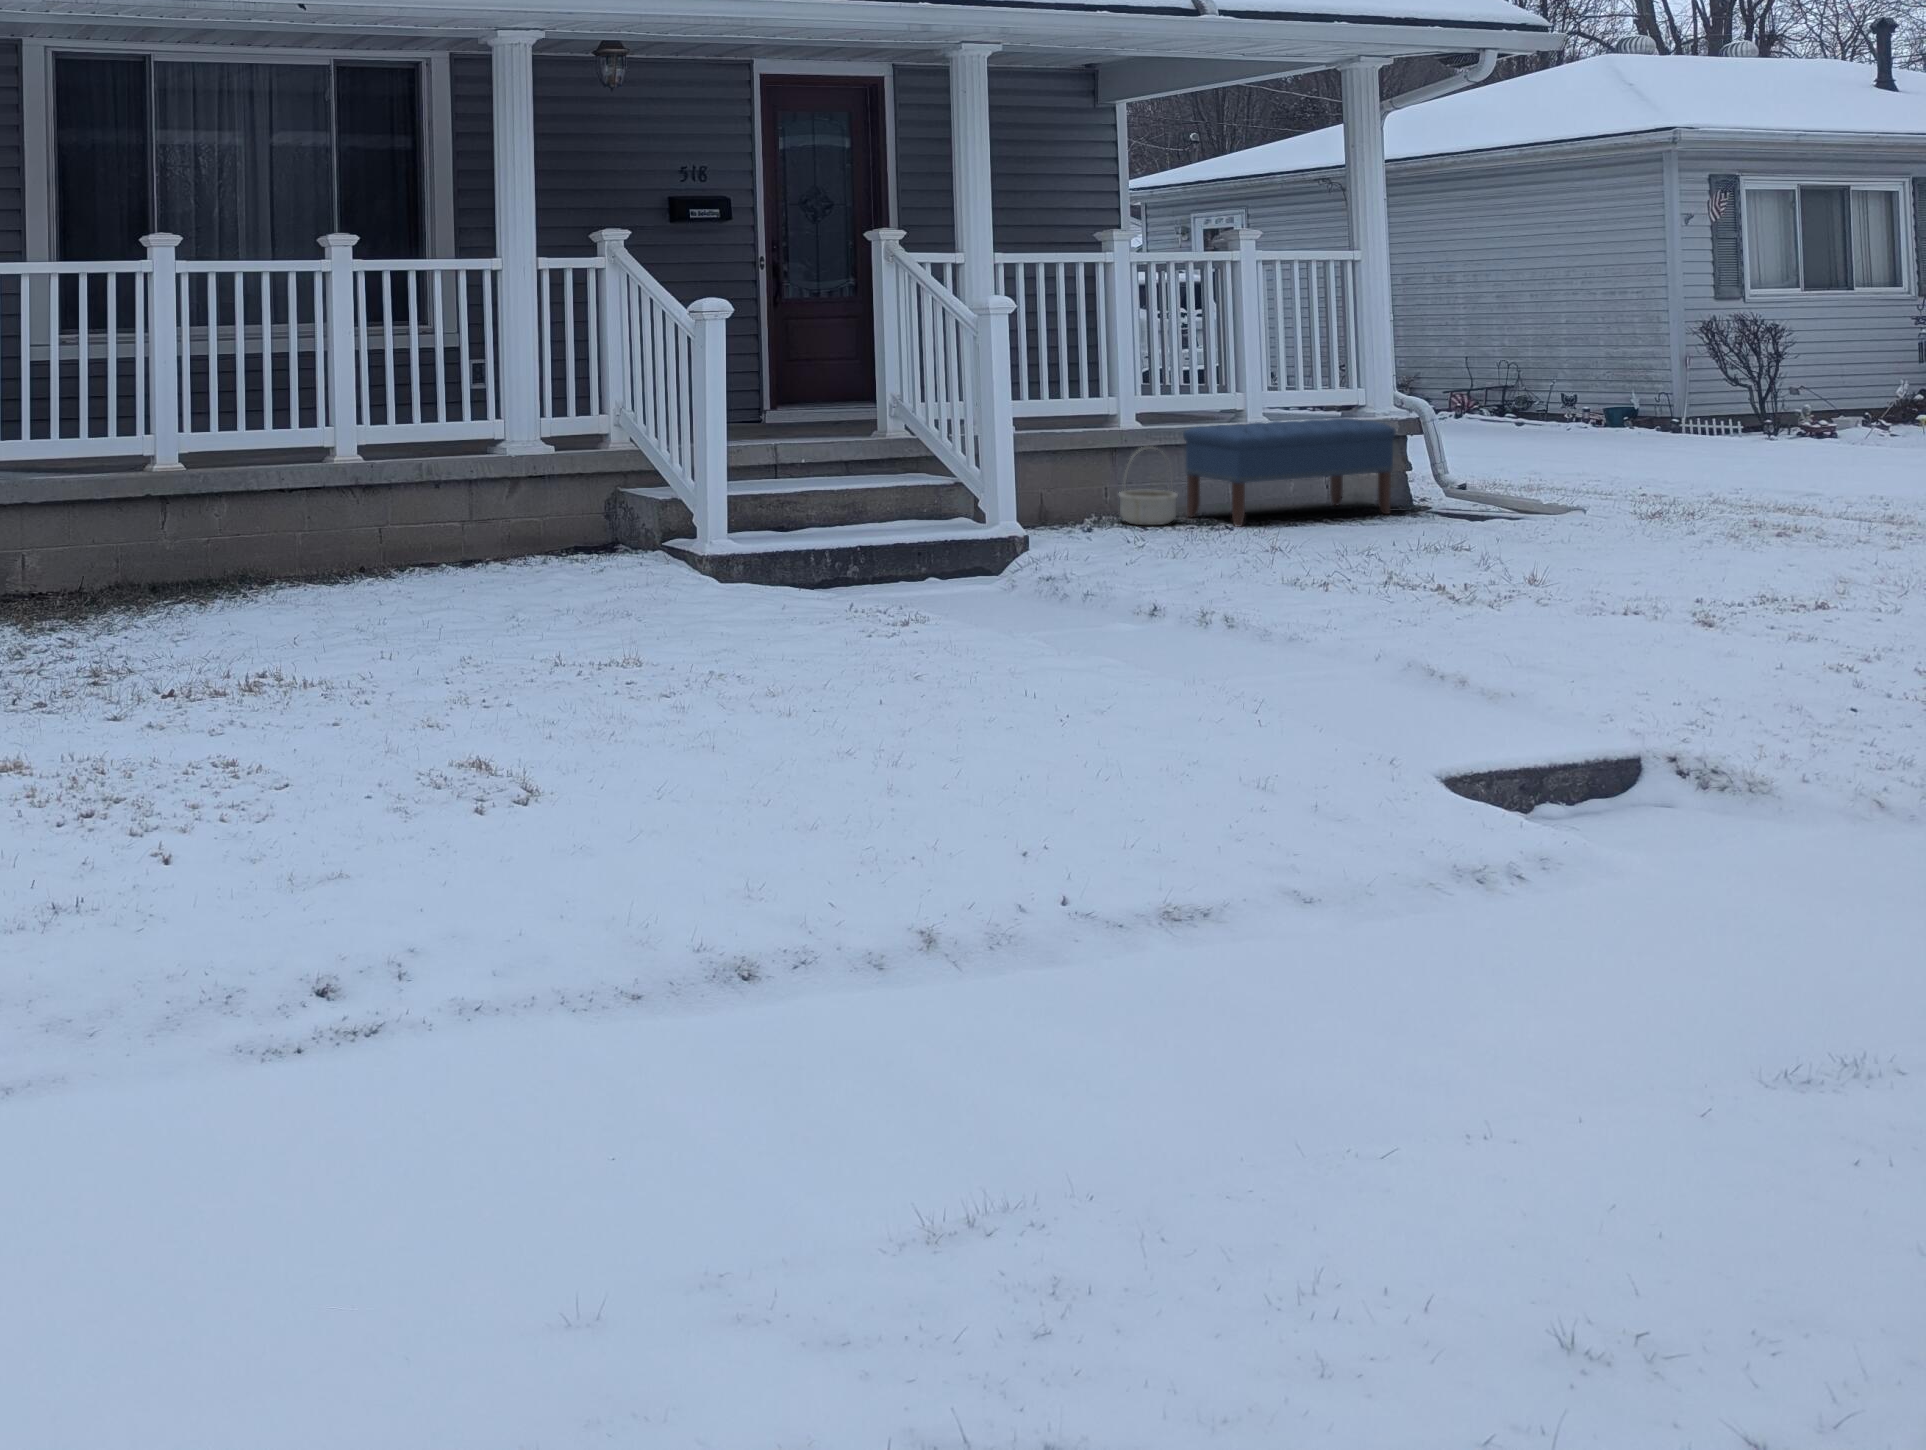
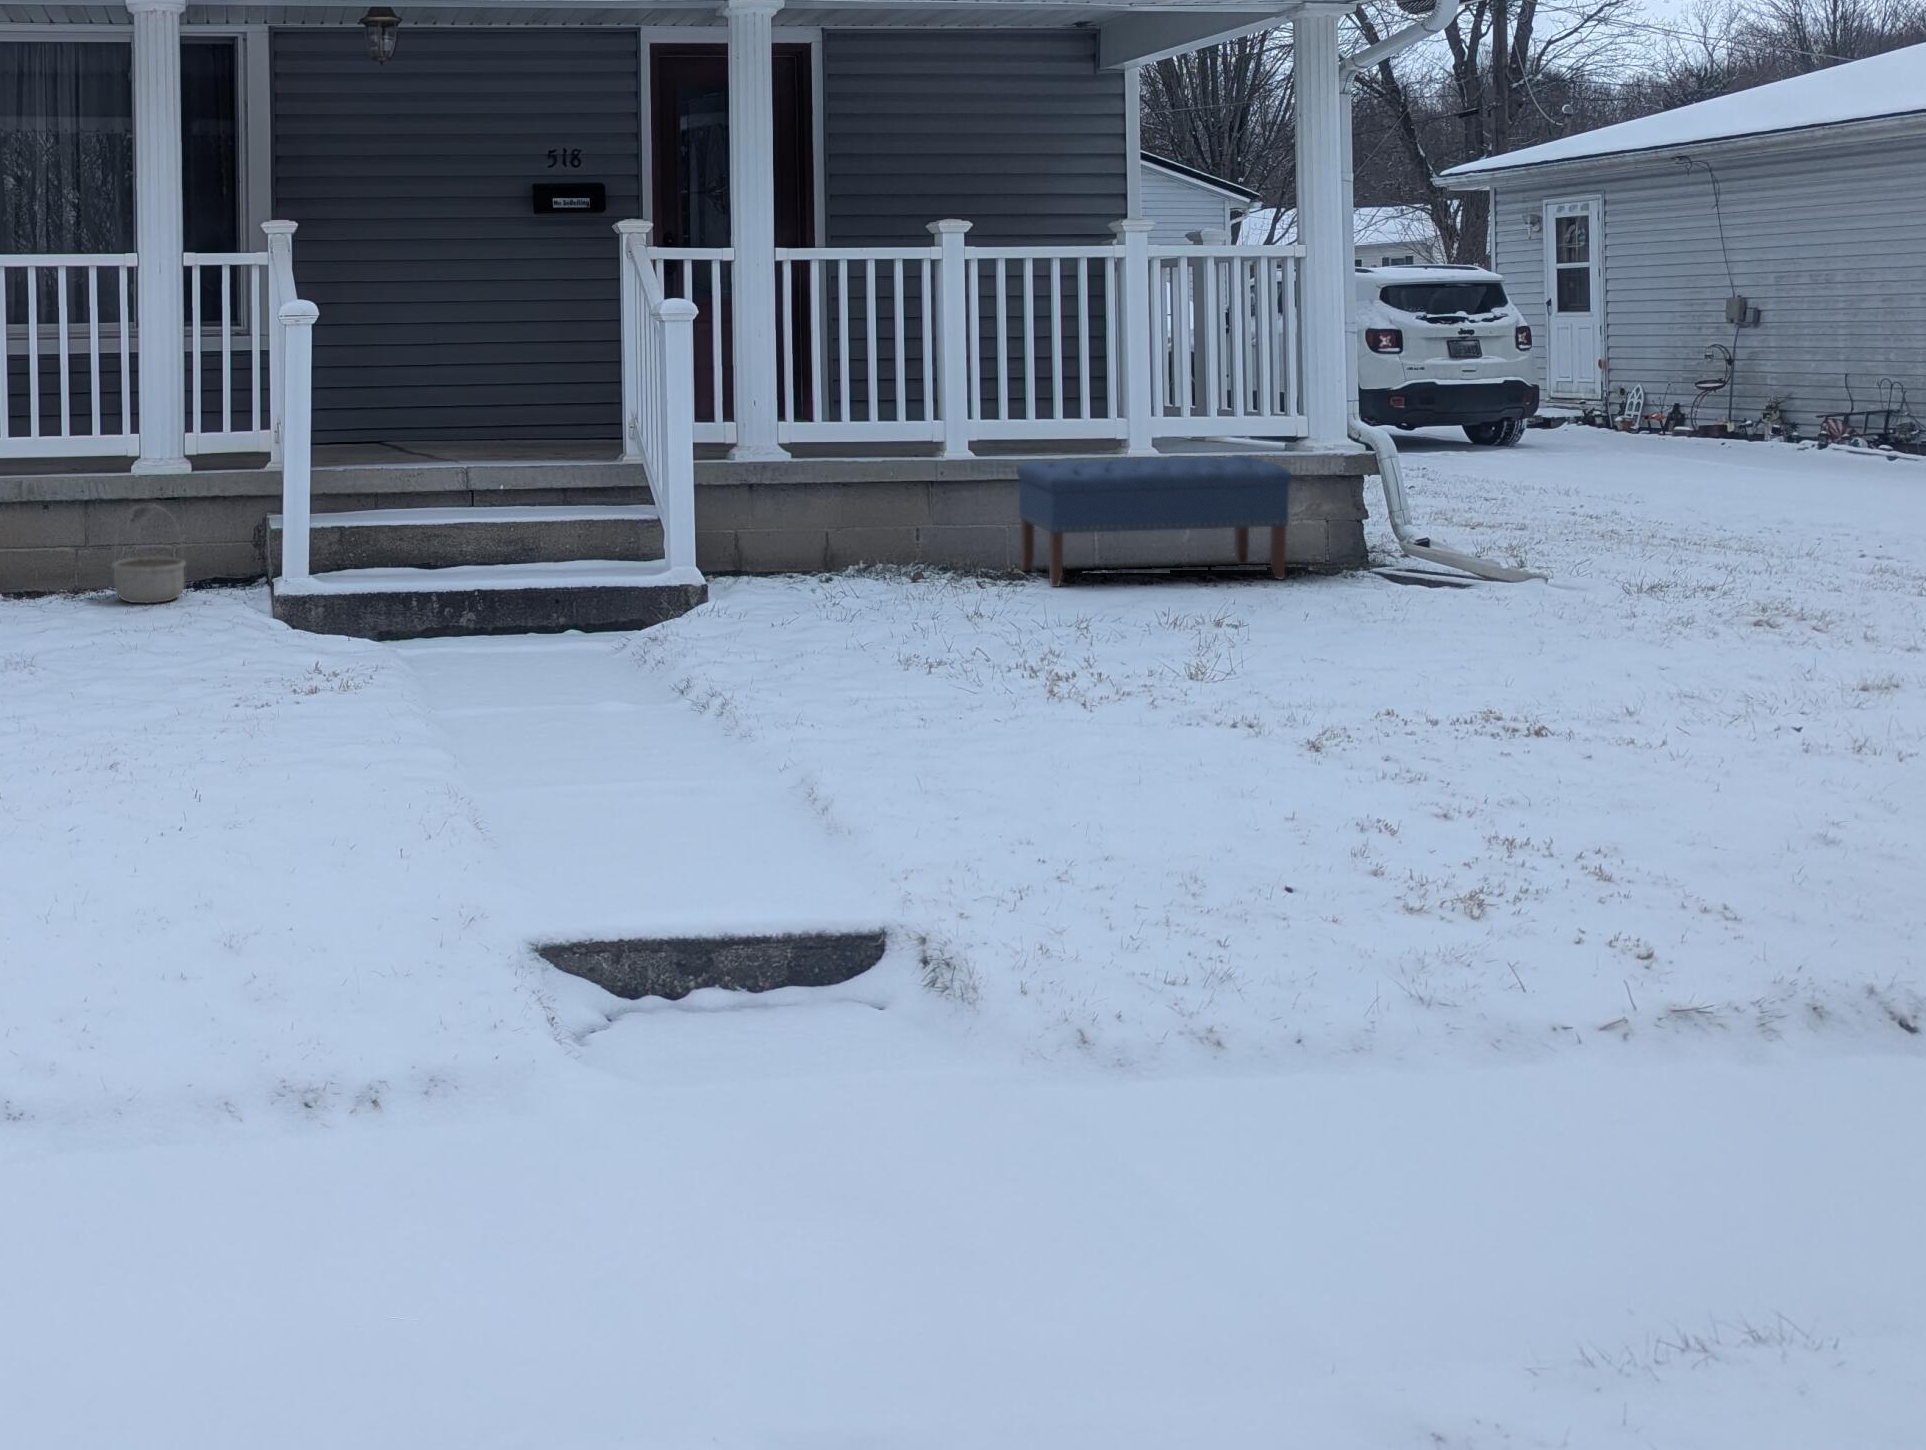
basket: present [1119,447,1177,525] -> present [112,504,186,603]

